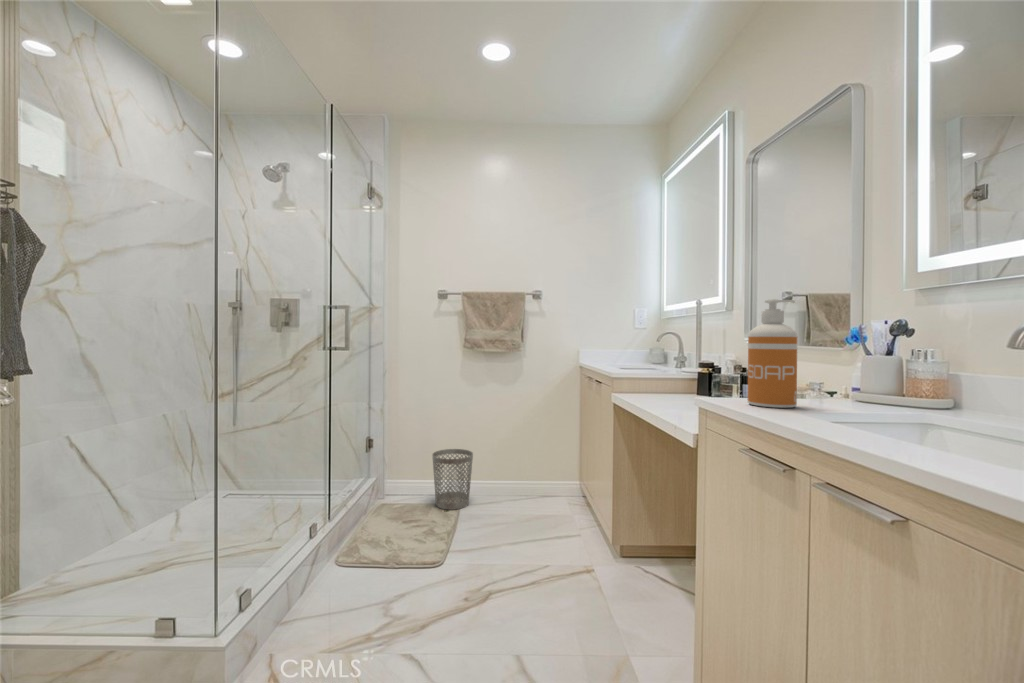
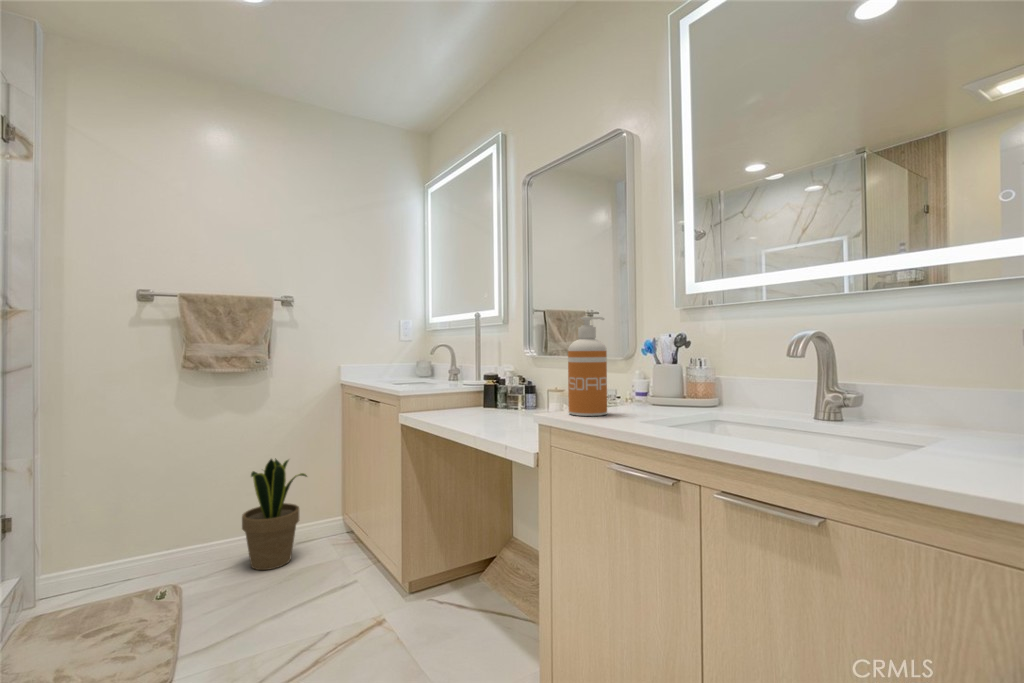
potted plant: none [500,421,547,509] -> present [242,458,307,570]
wastebasket: present [432,449,473,510] -> none [131,507,201,598]

